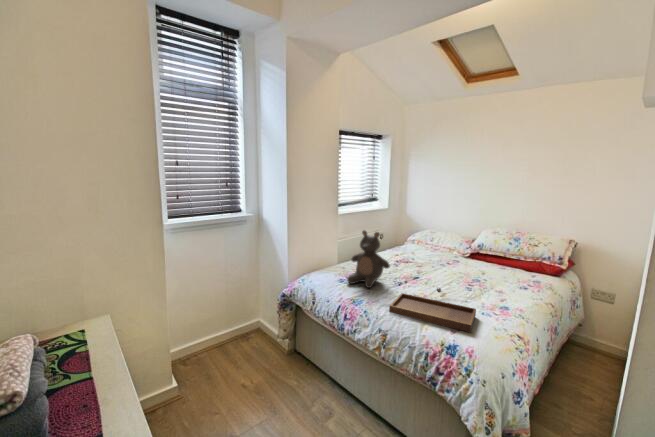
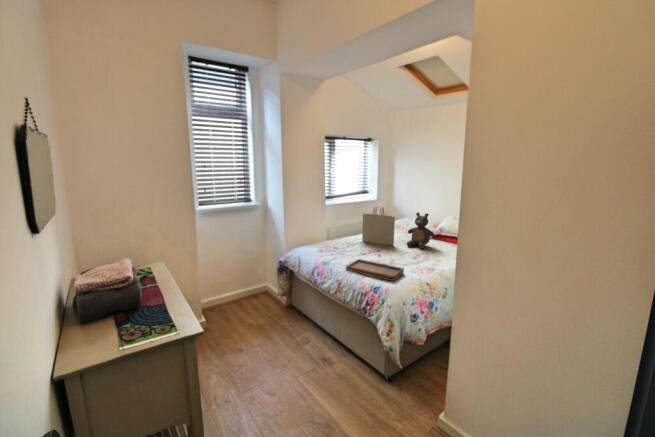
tote bag: none [387,217,433,268] -> present [362,206,395,245]
teddy bear: present [347,230,389,288] -> present [407,212,435,249]

